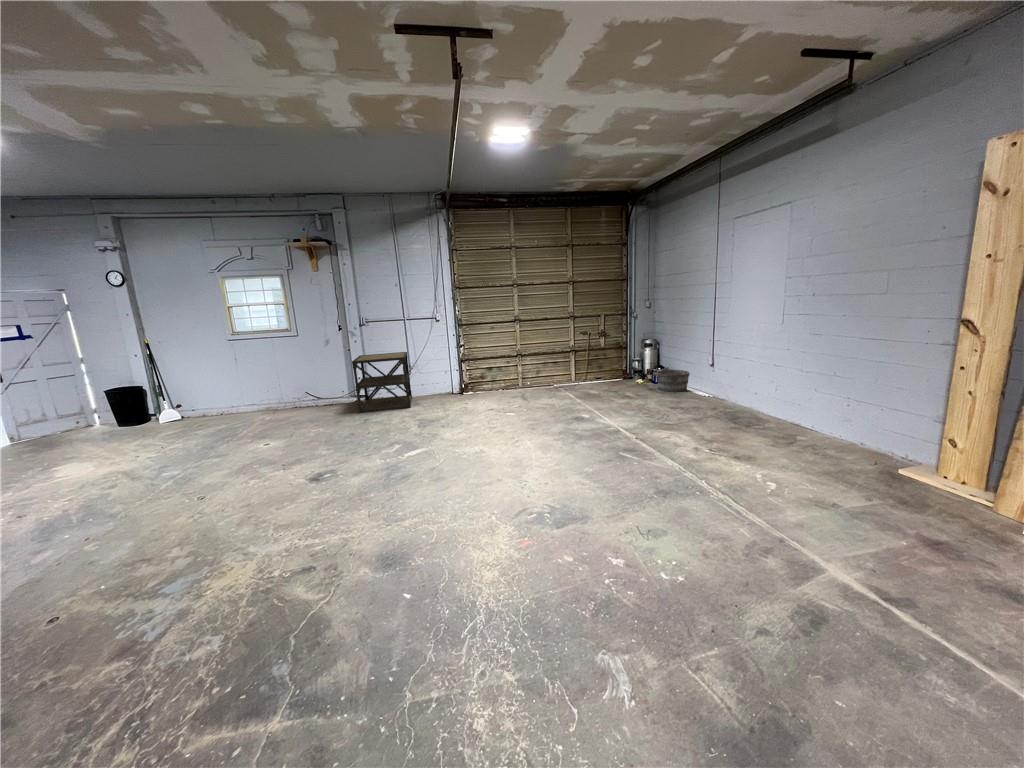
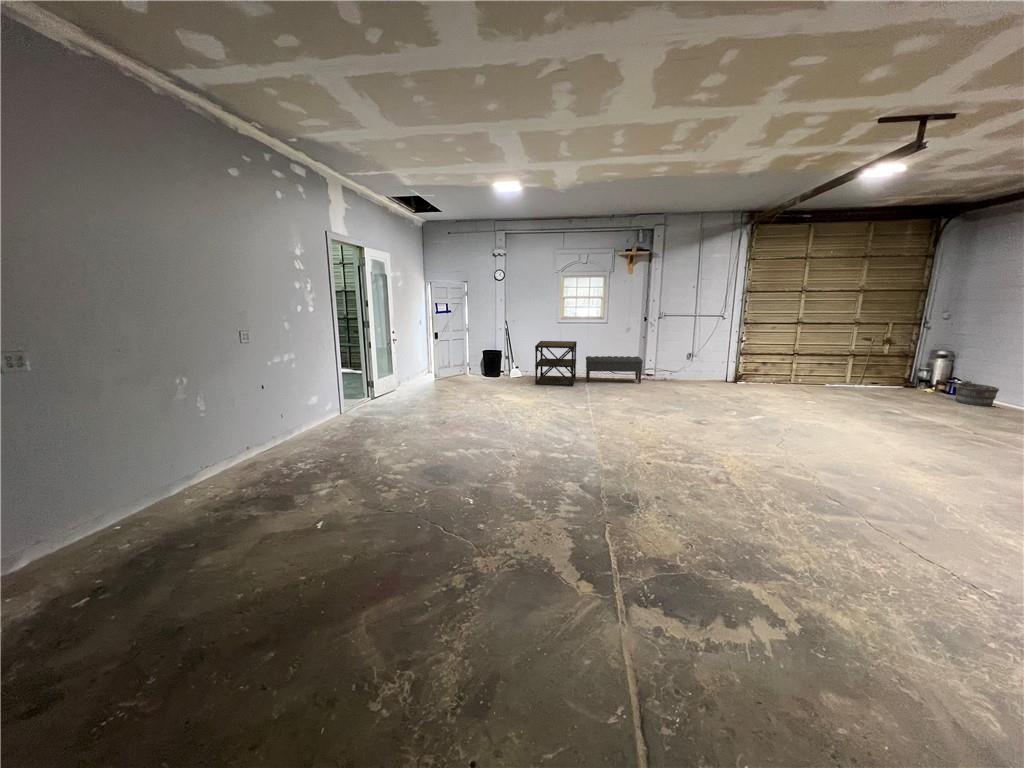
shelving unit: present [352,352,412,413] -> present [535,341,577,386]
bench: none [263,375,348,416] -> present [586,356,643,383]

